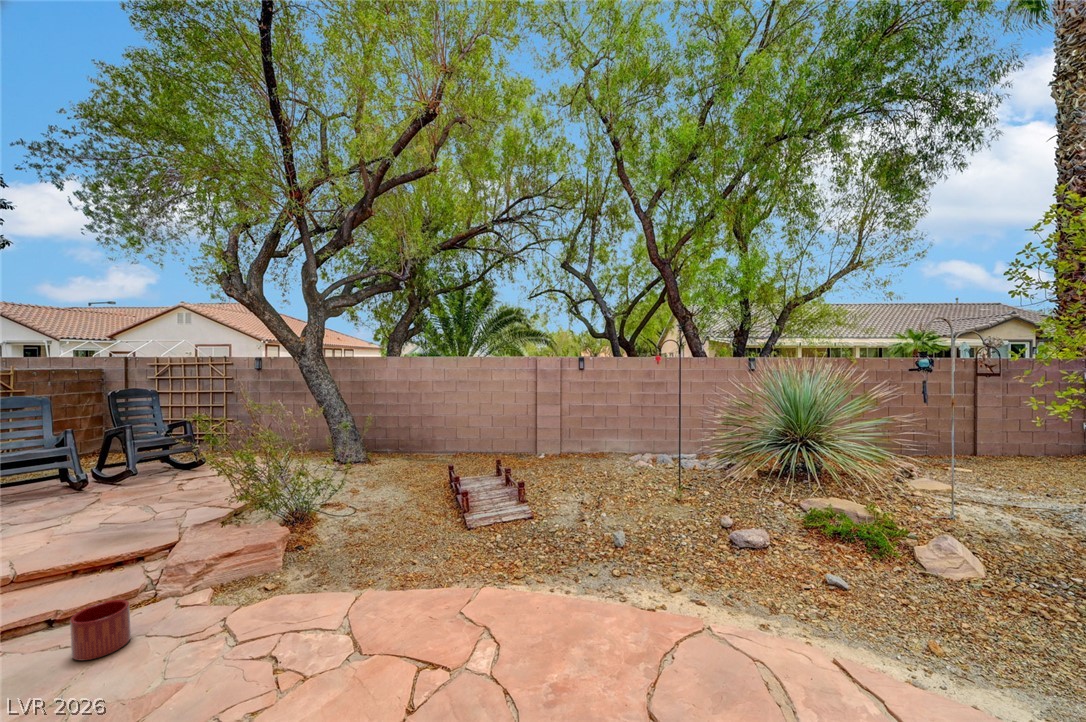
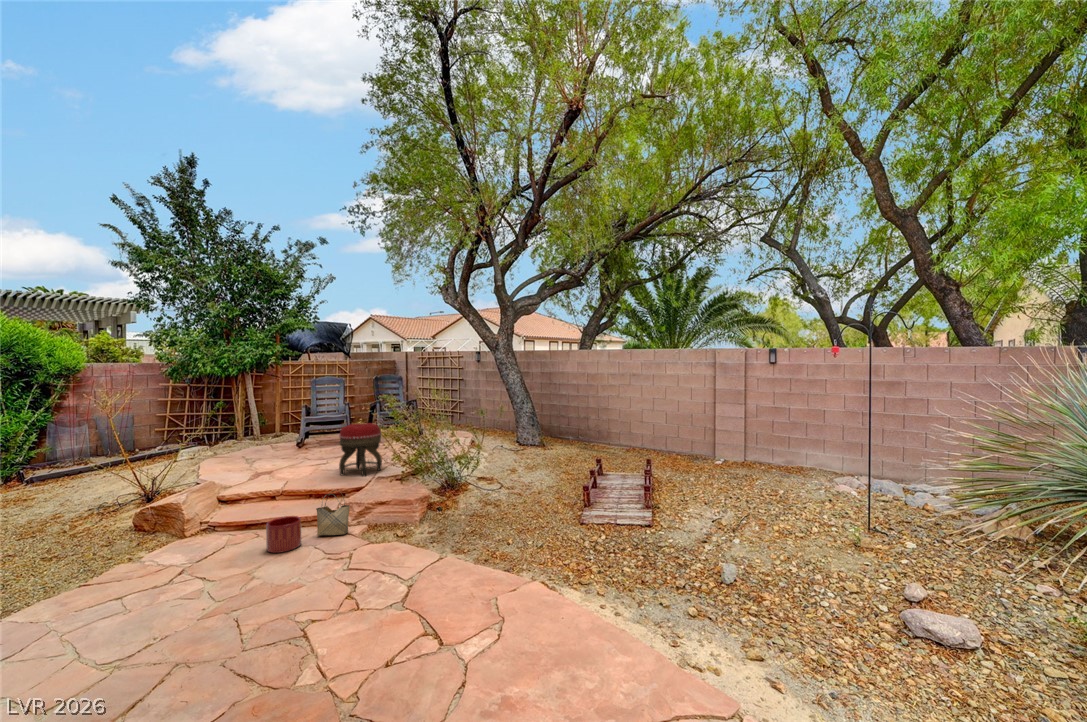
footstool: none [94,457,165,537] -> present [339,423,382,476]
woven basket: none [138,552,192,619] -> present [316,490,350,536]

